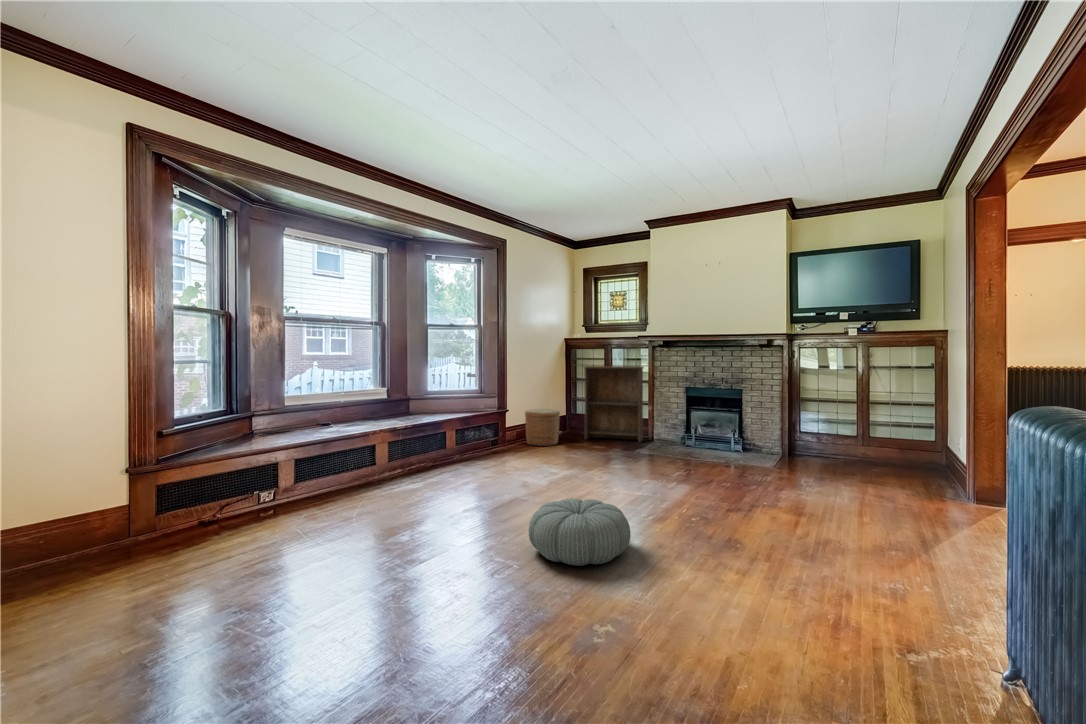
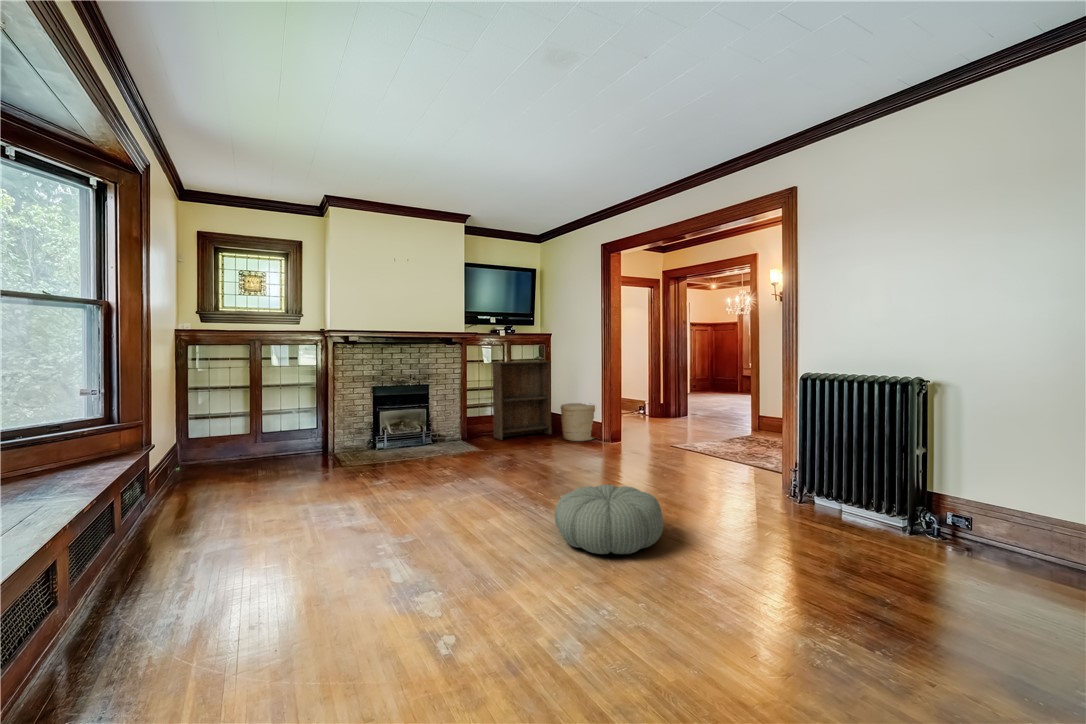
bookshelf: present [584,366,644,442] -> present [491,361,552,440]
woven basket: present [525,409,560,446] -> present [561,403,595,441]

